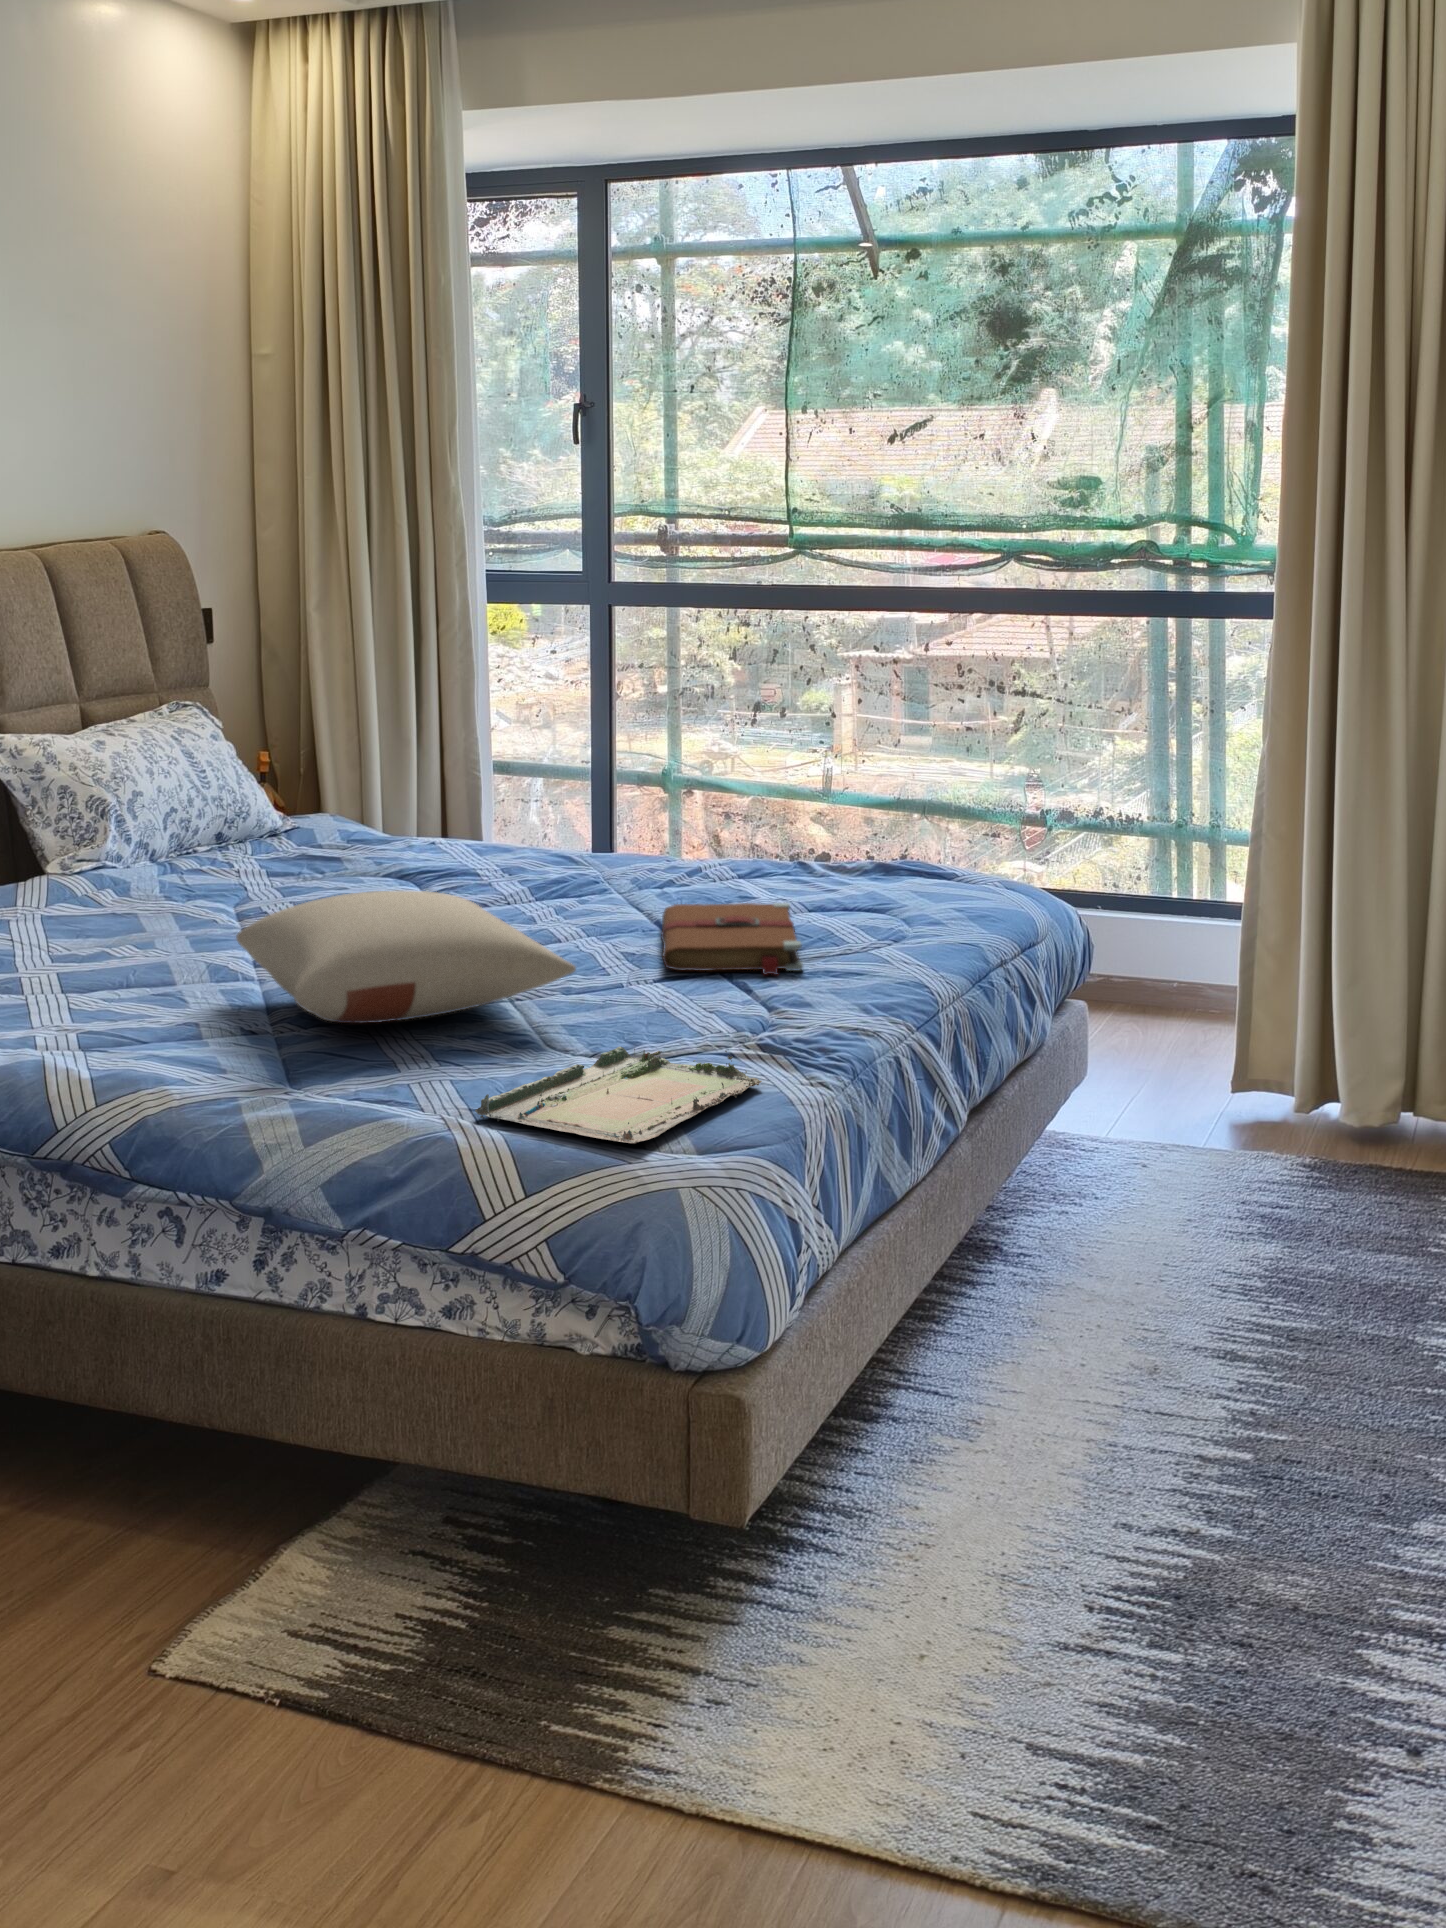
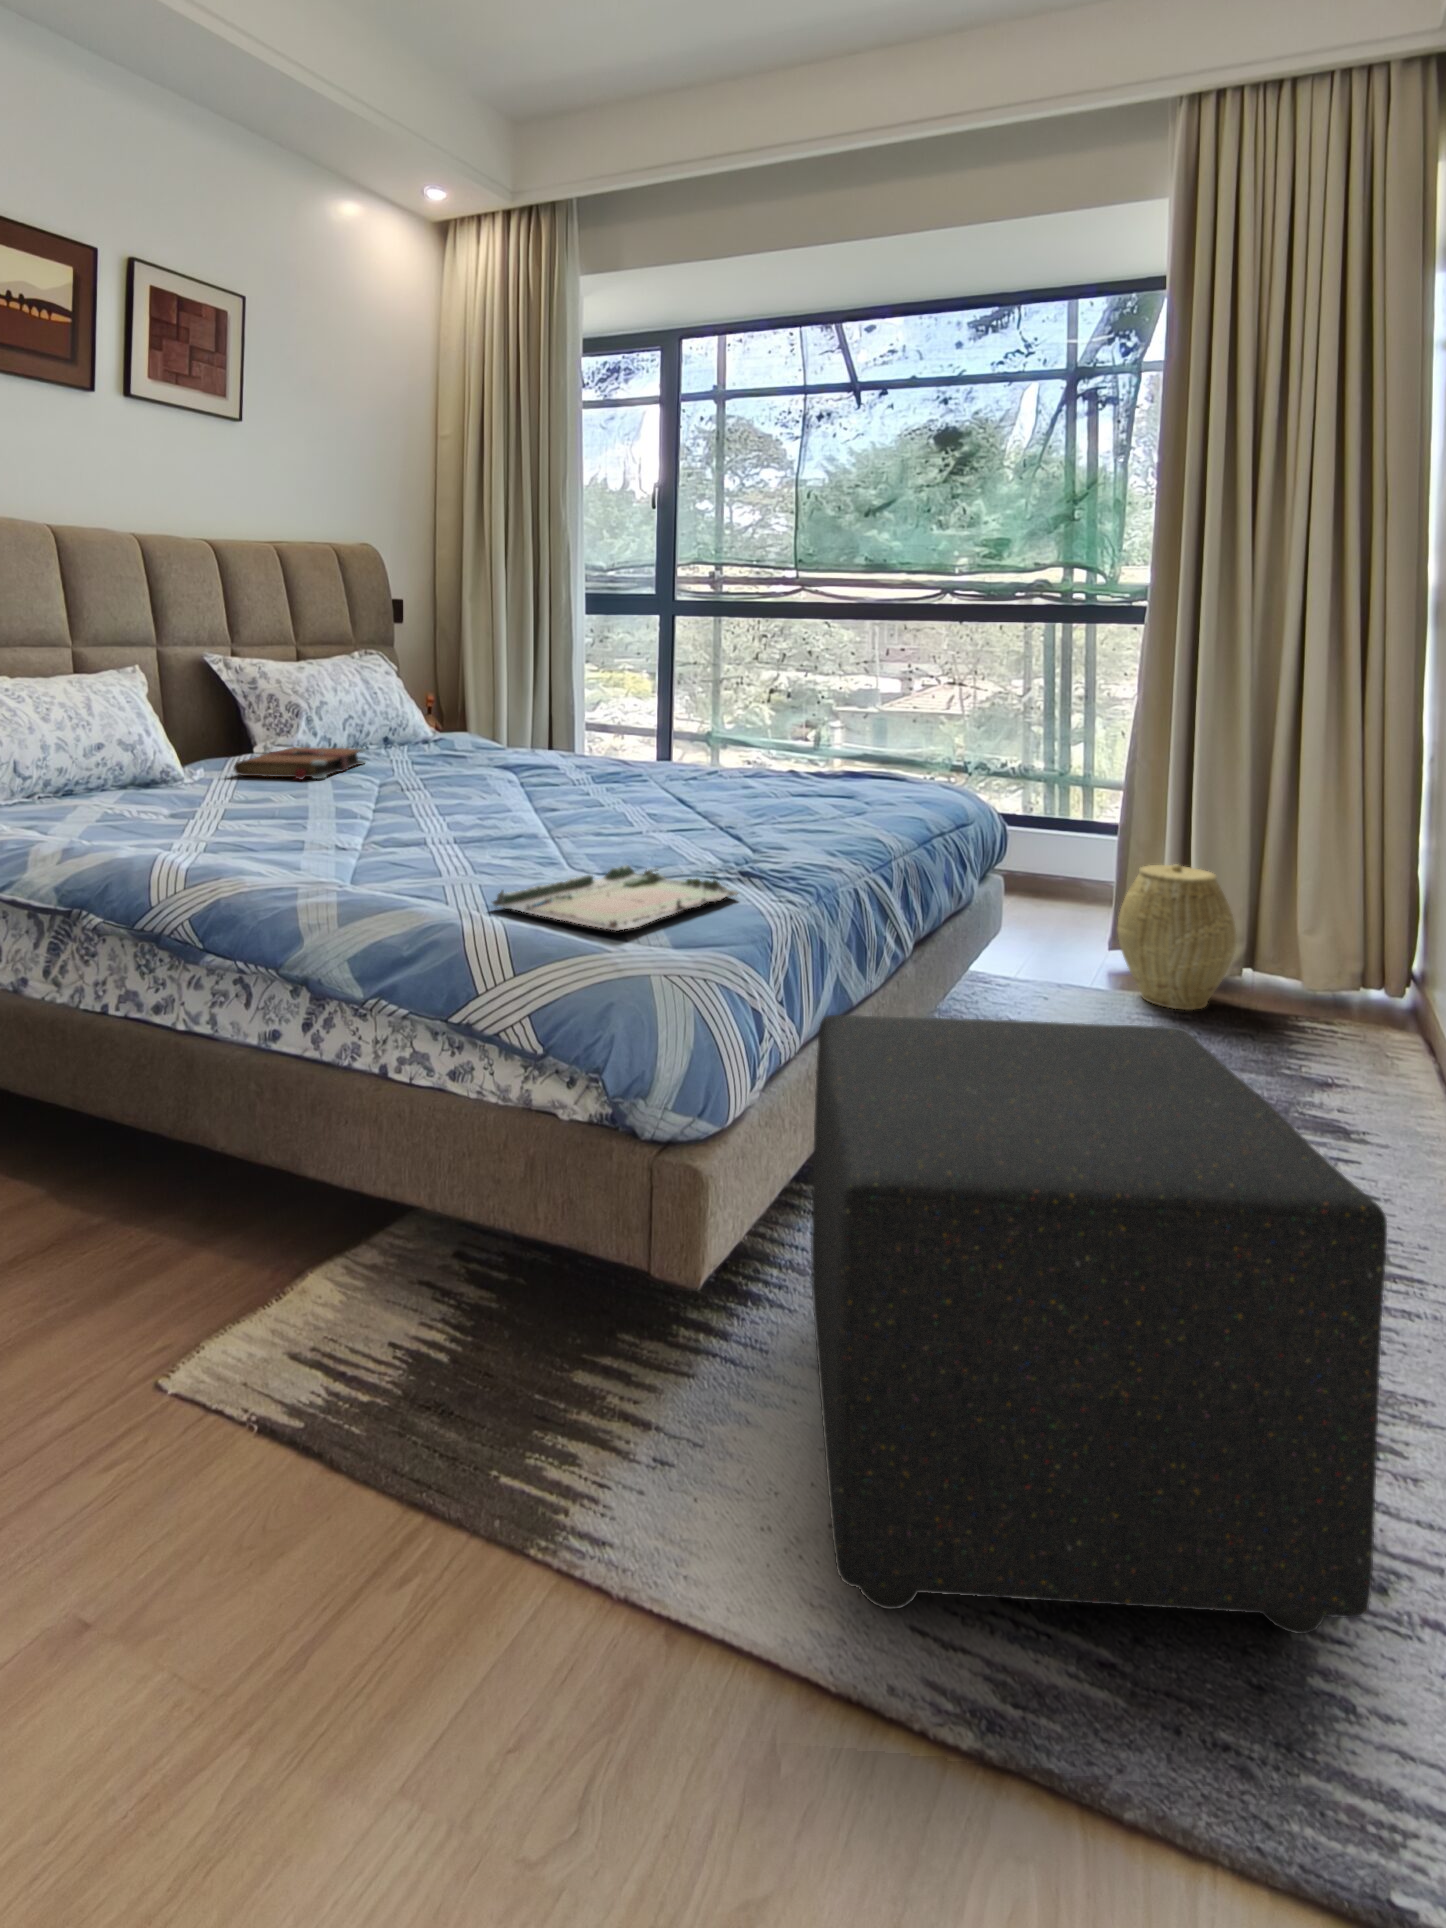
pillow: present [236,890,576,1023] -> none [349,747,599,843]
book: present [661,903,803,975] -> present [234,747,365,779]
woven basket: none [1235,975,1385,1165] -> present [1118,864,1236,1010]
ottoman: none [860,1218,1408,1802] -> present [811,1015,1387,1634]

